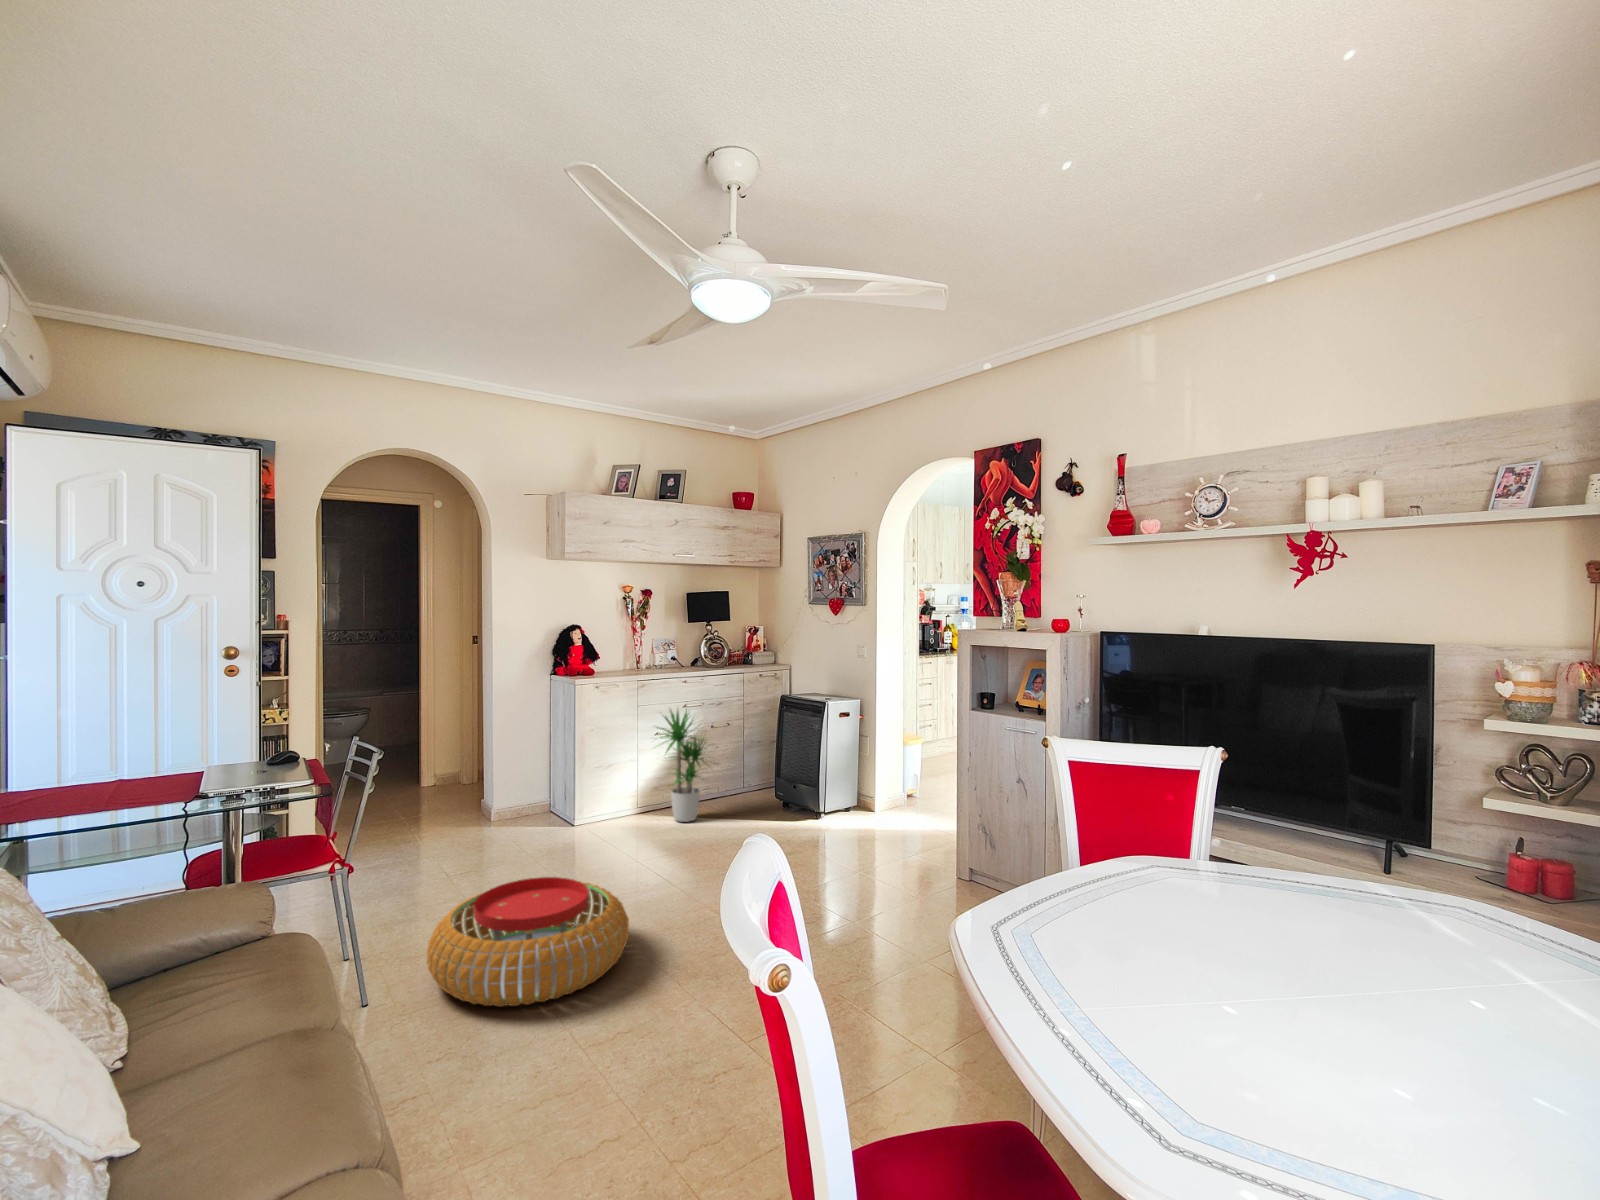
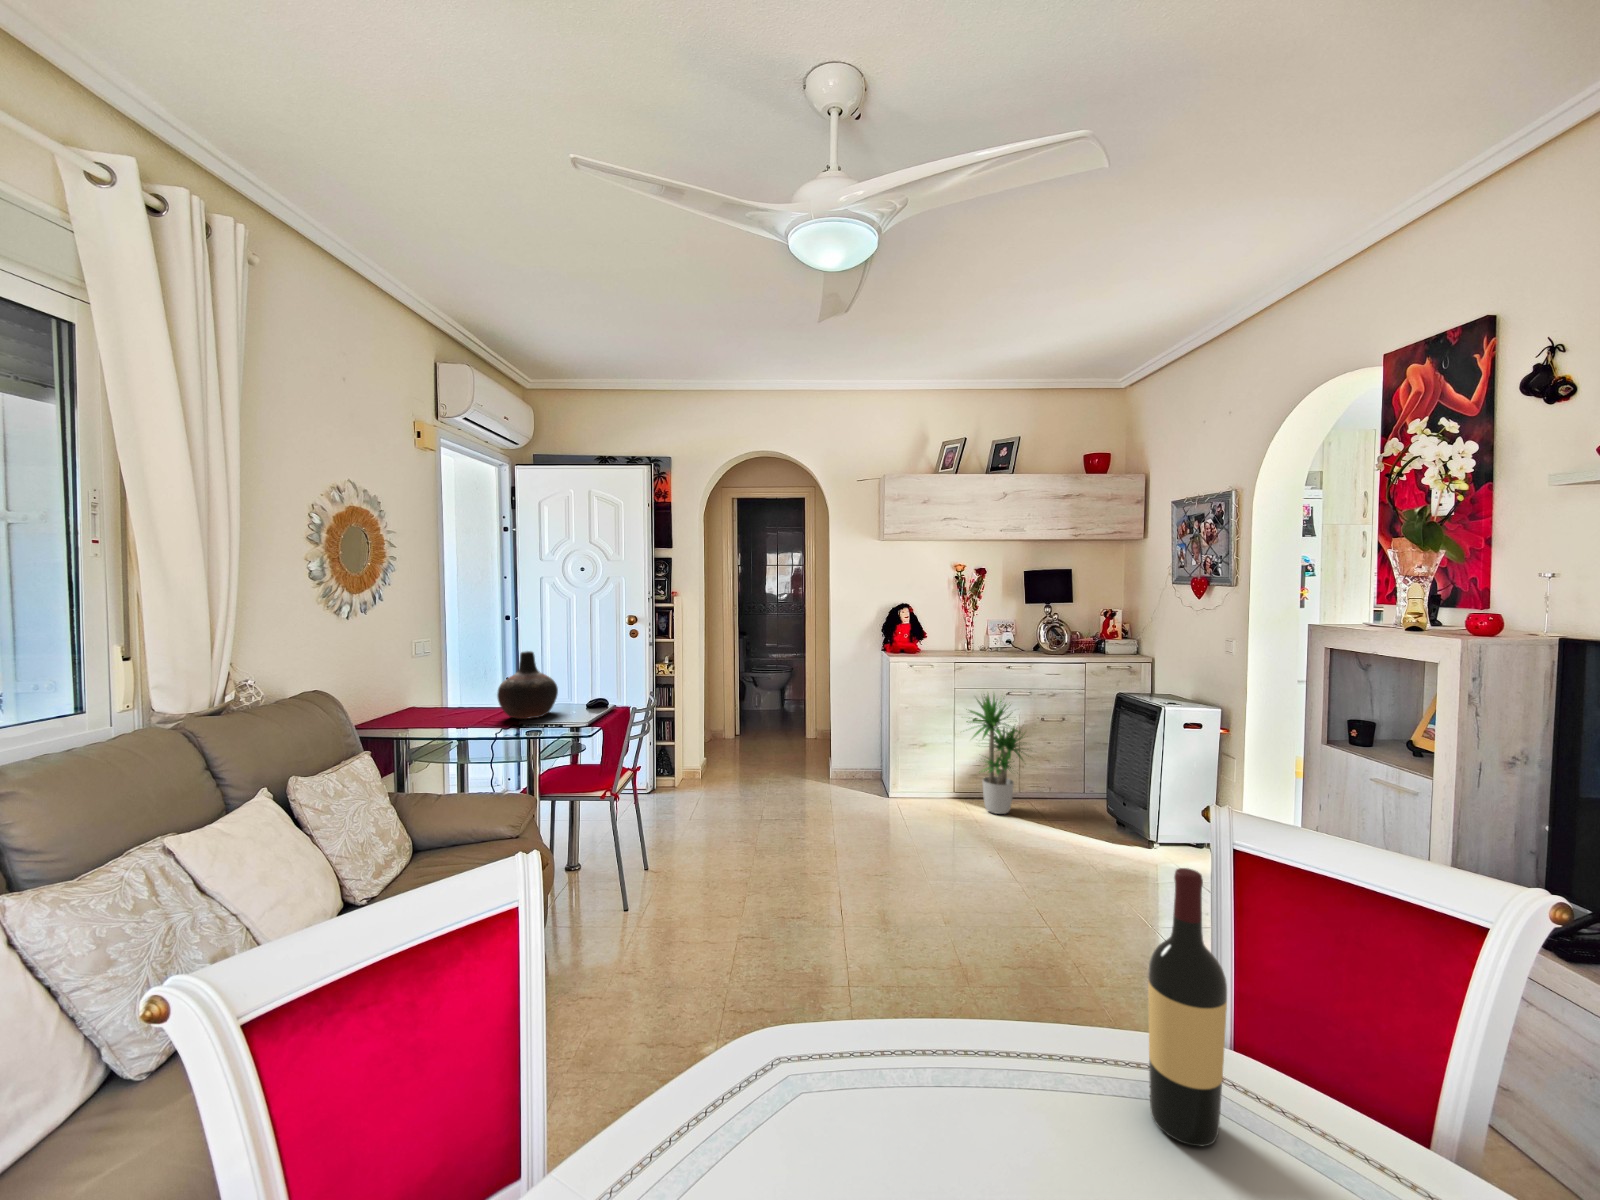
vase: none [112,697,215,792] -> present [497,651,558,719]
wine bottle: none [1096,746,1135,887] -> present [1148,868,1227,1146]
pouf: present [427,877,629,1007] -> none [661,839,838,960]

